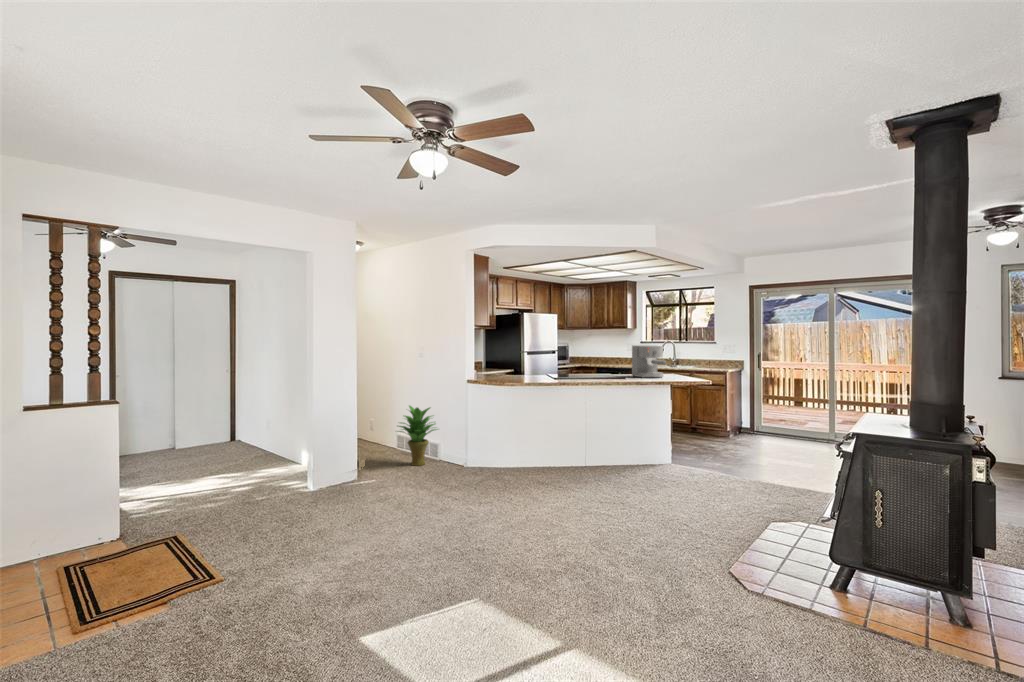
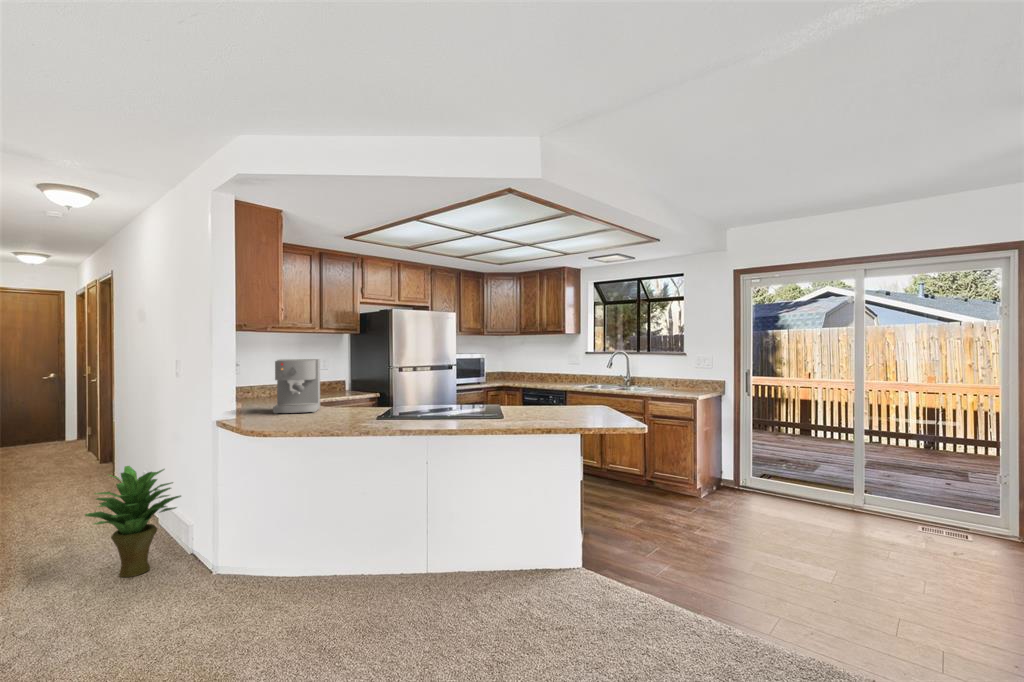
coffee maker: present [632,345,666,378] -> present [273,359,320,414]

